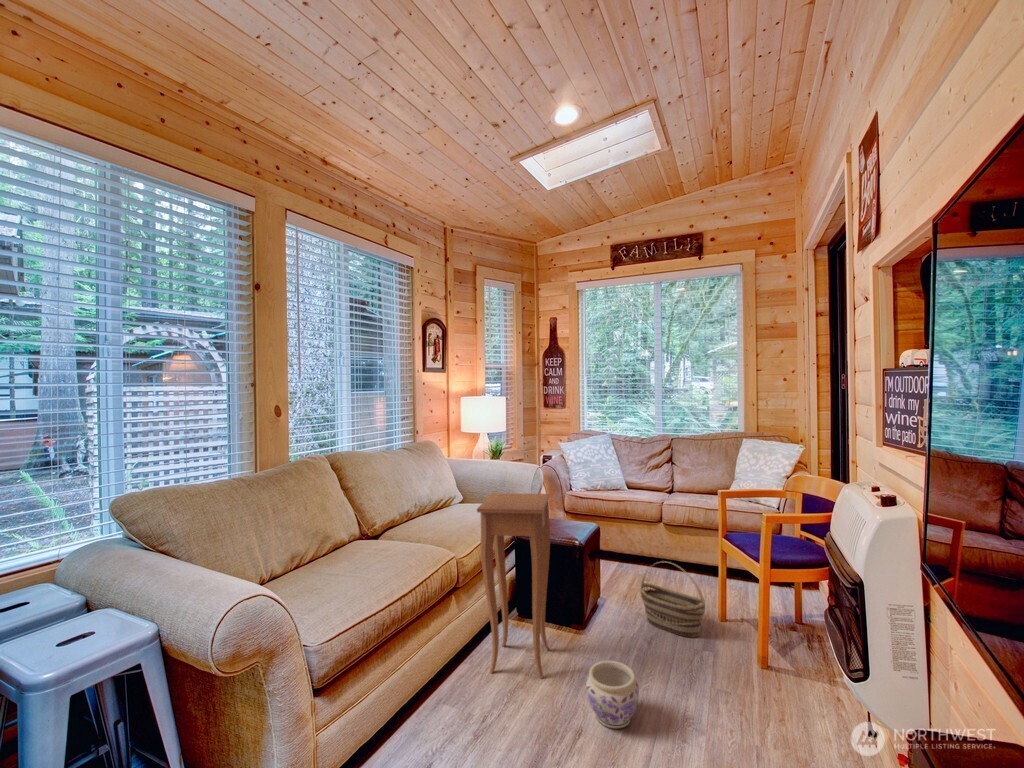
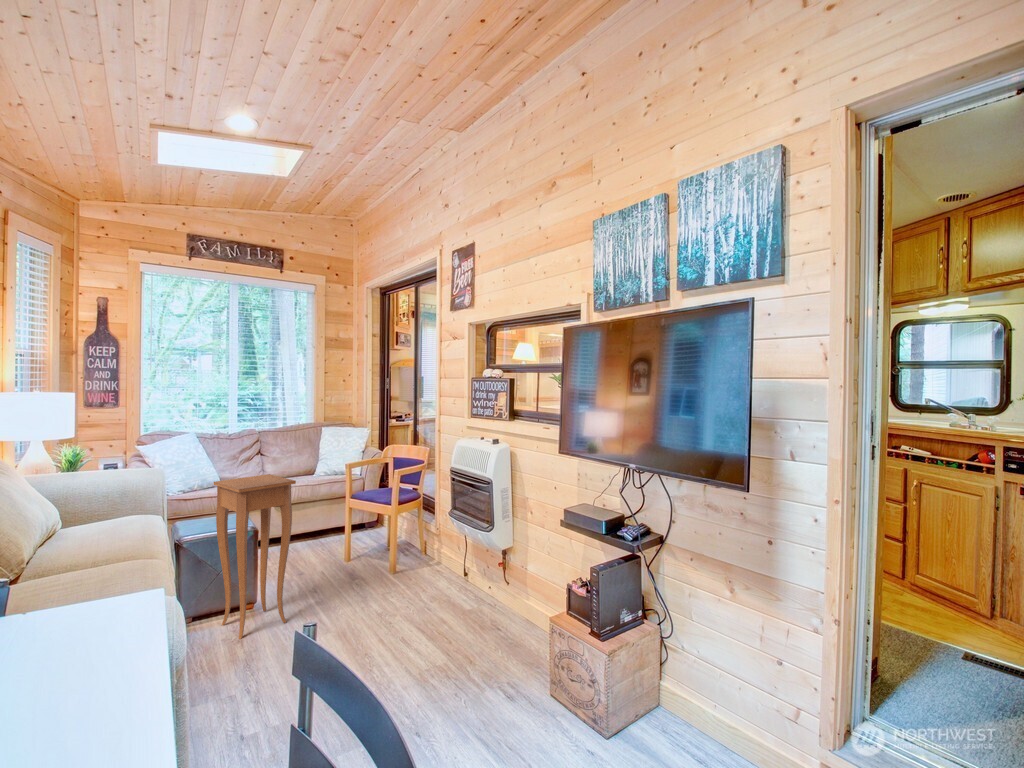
basket: present [640,561,705,637] -> none [305,520,359,573]
planter: present [586,661,639,729] -> none [337,578,375,619]

